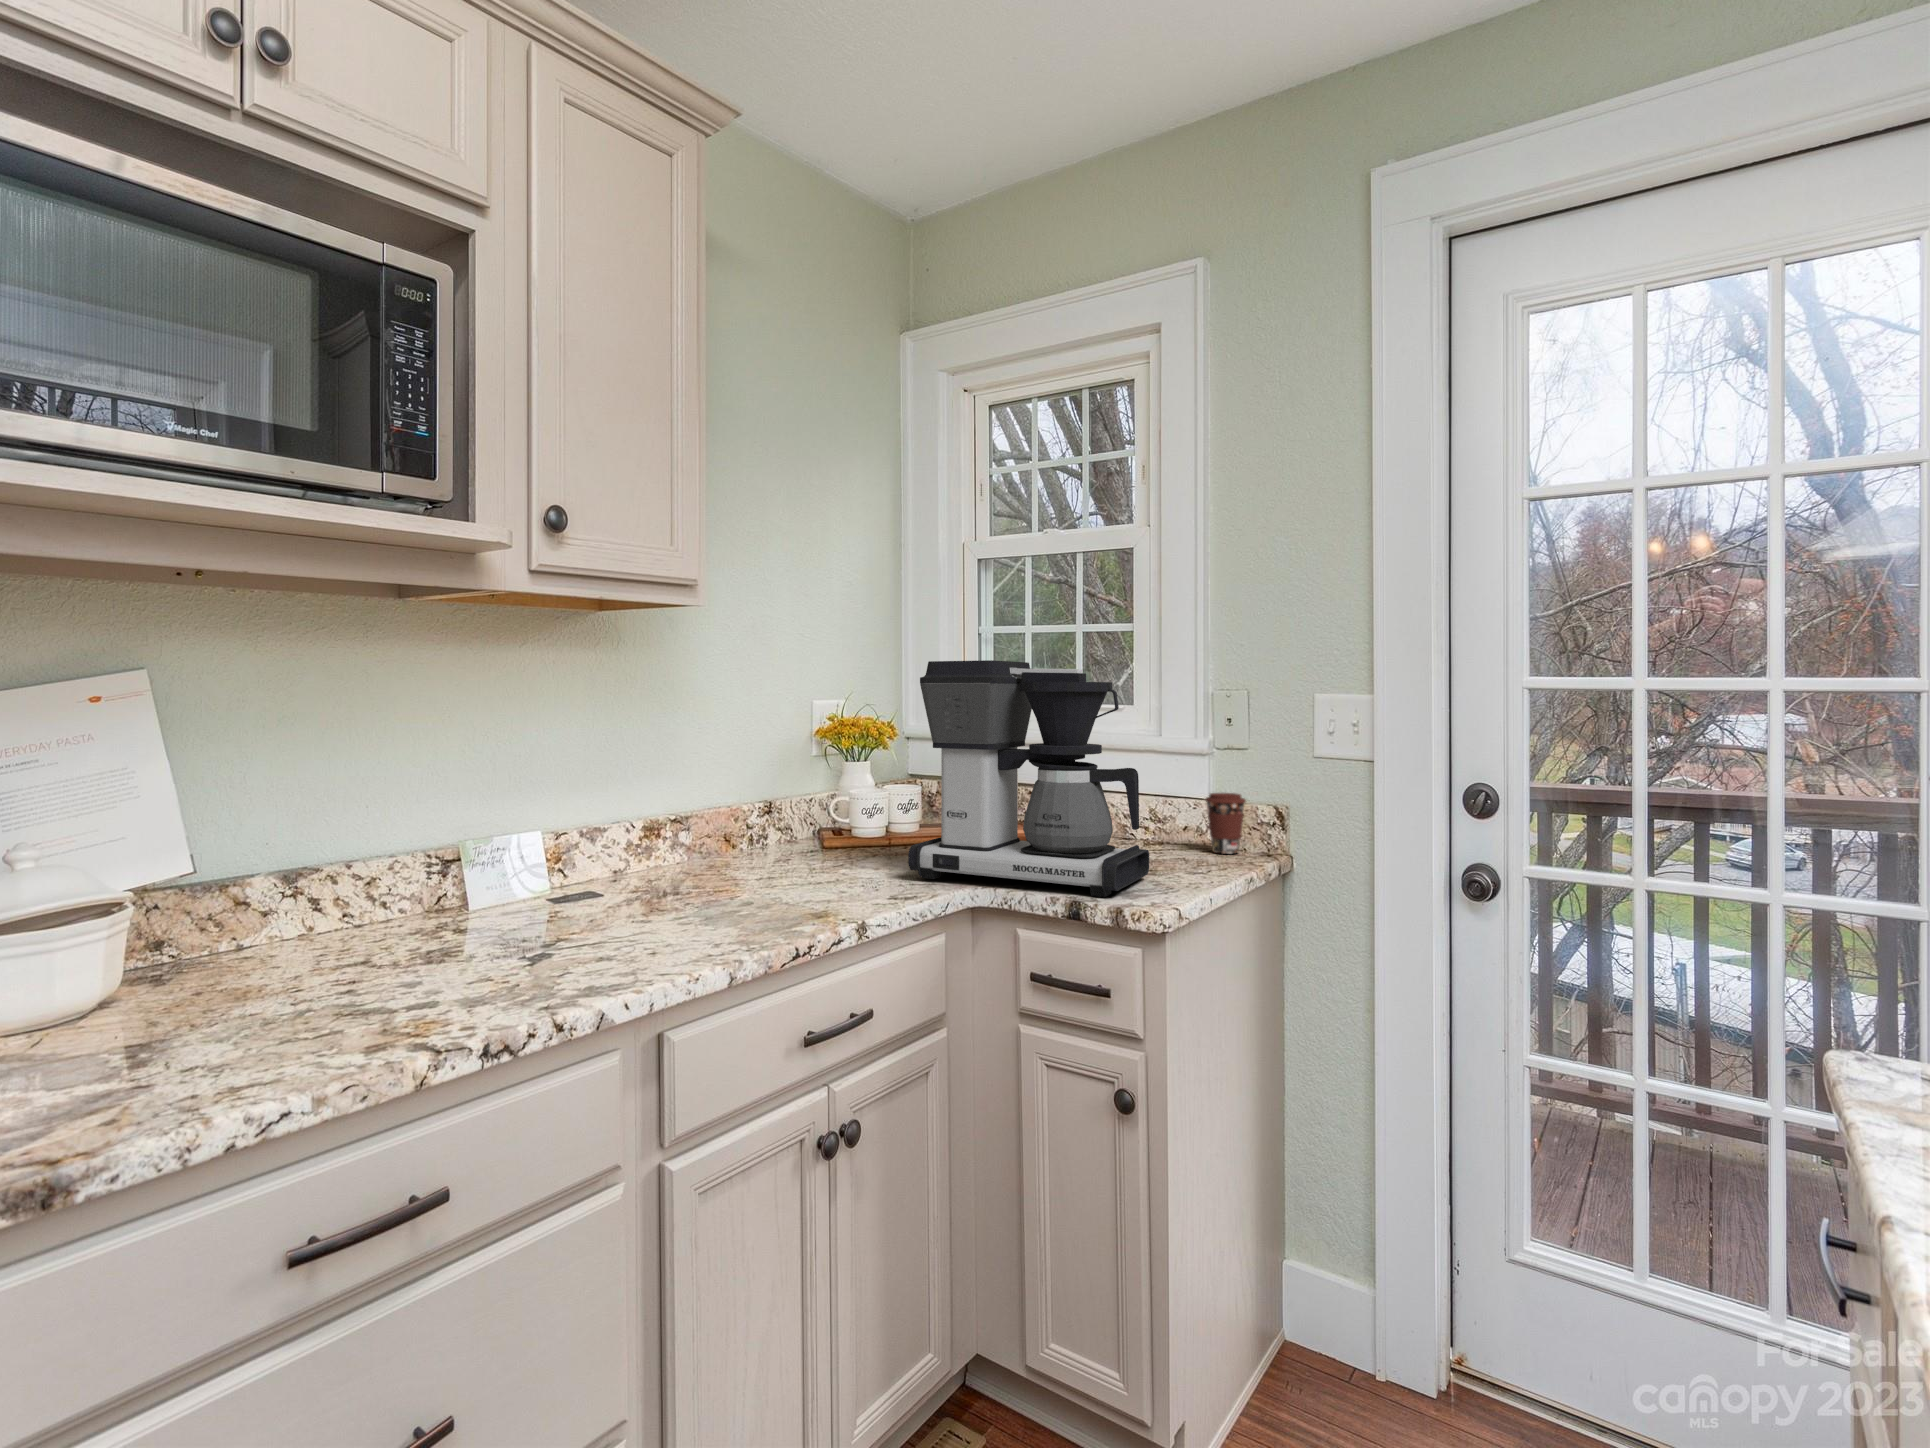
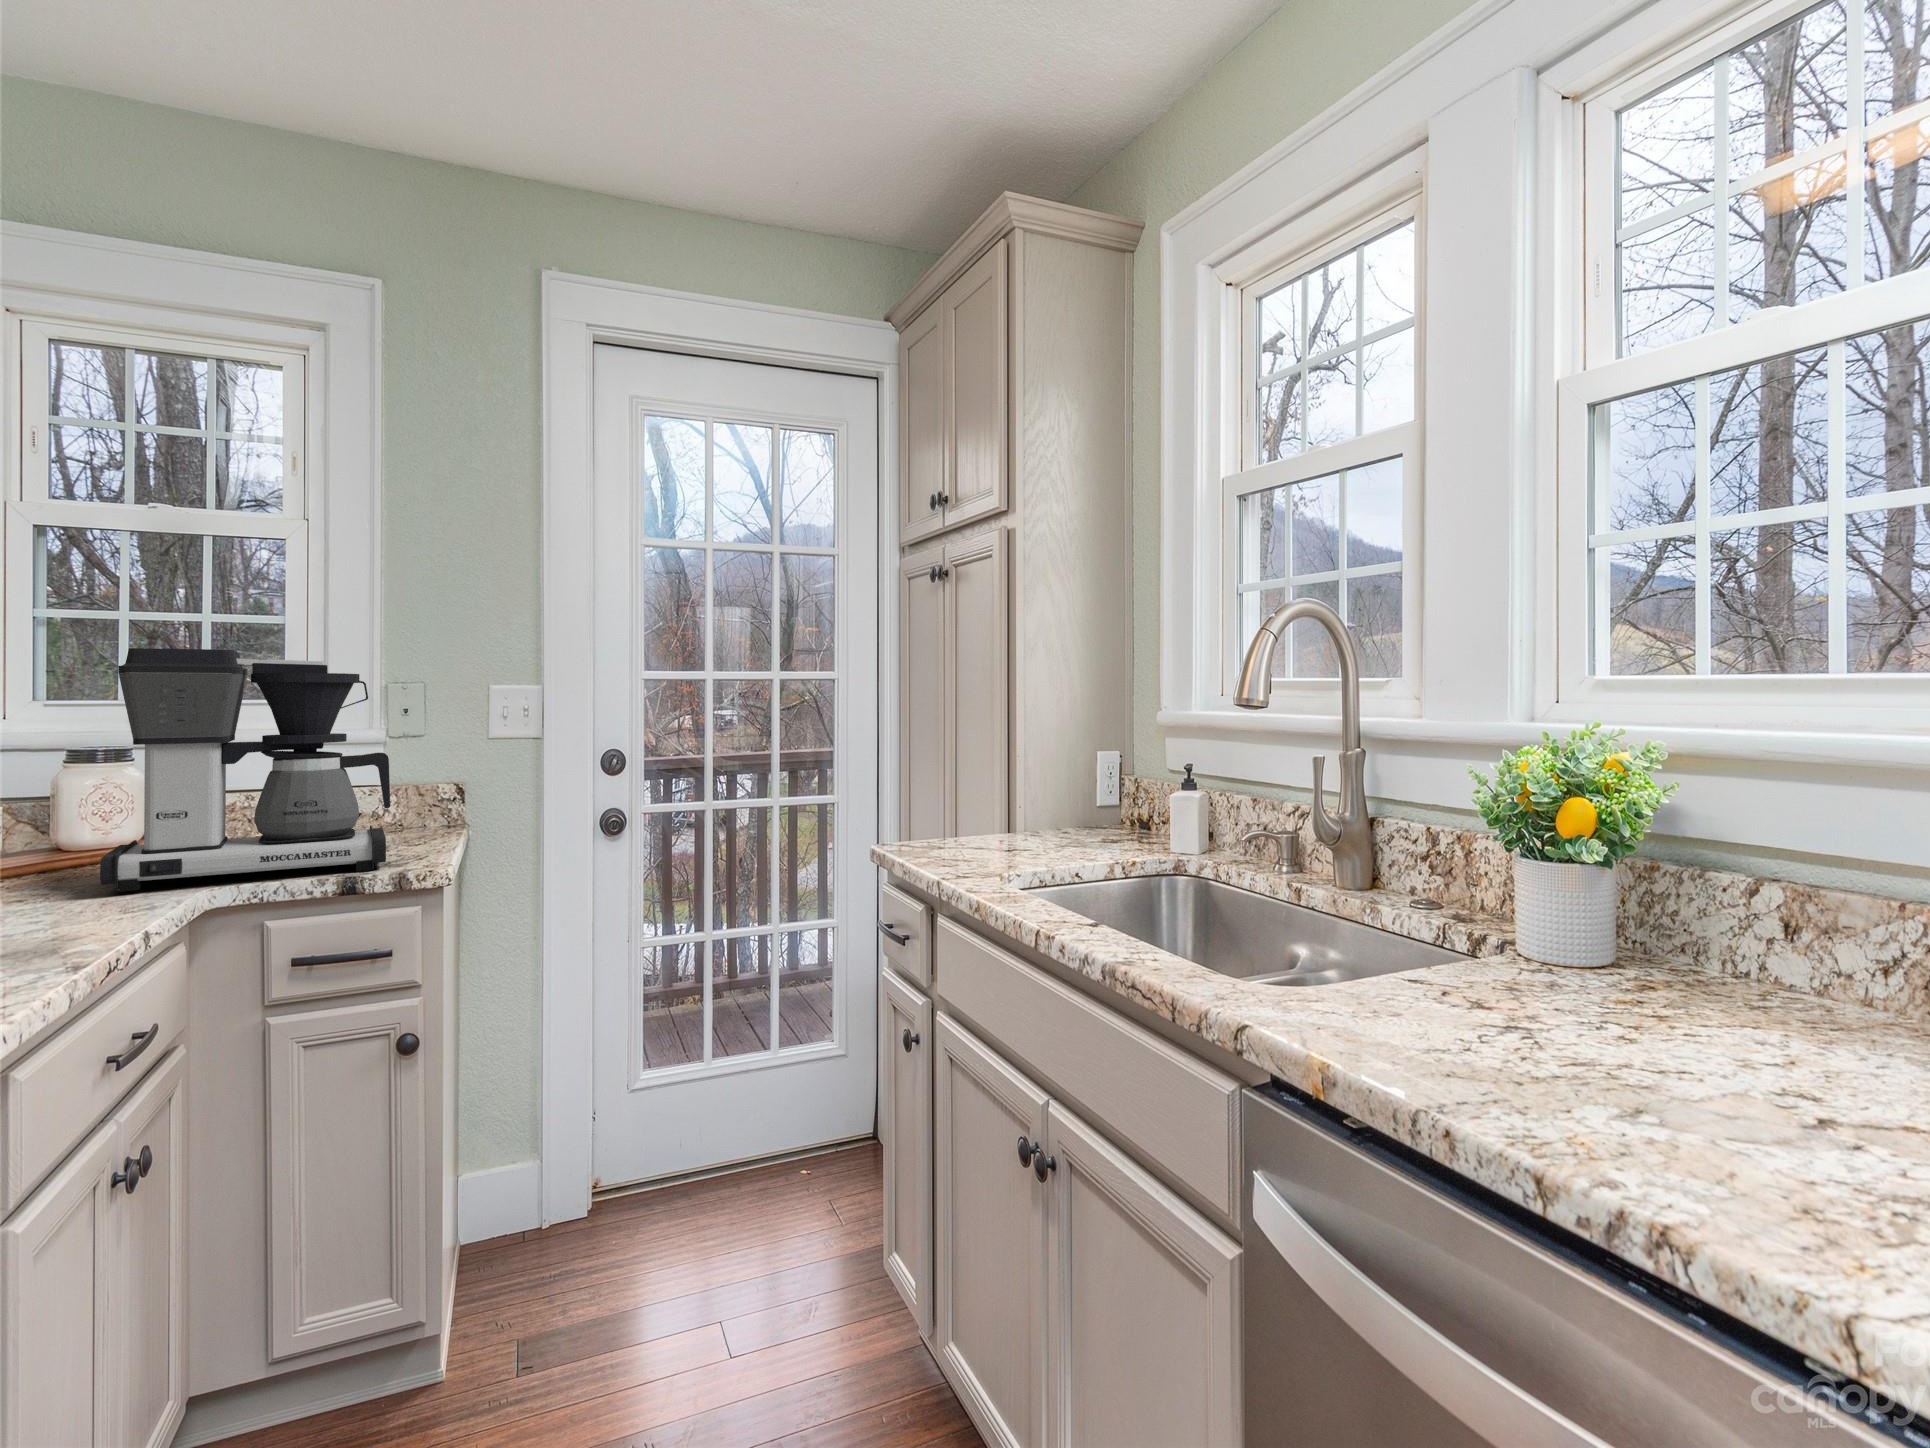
coffee cup: present [1205,793,1246,854] -> none [388,777,430,832]

